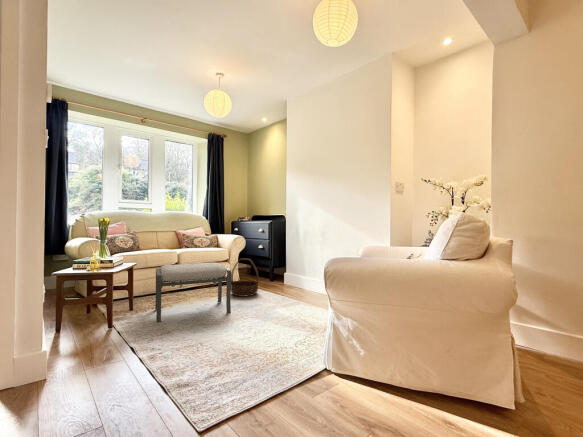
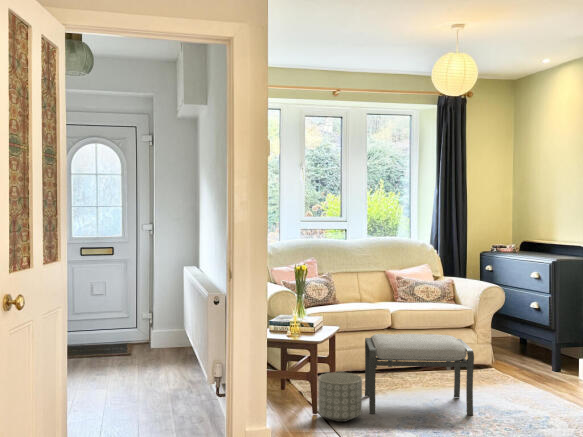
basket: present [231,259,258,297] -> none [476,329,523,394]
planter: none [111,294,149,333] -> present [318,372,362,422]

